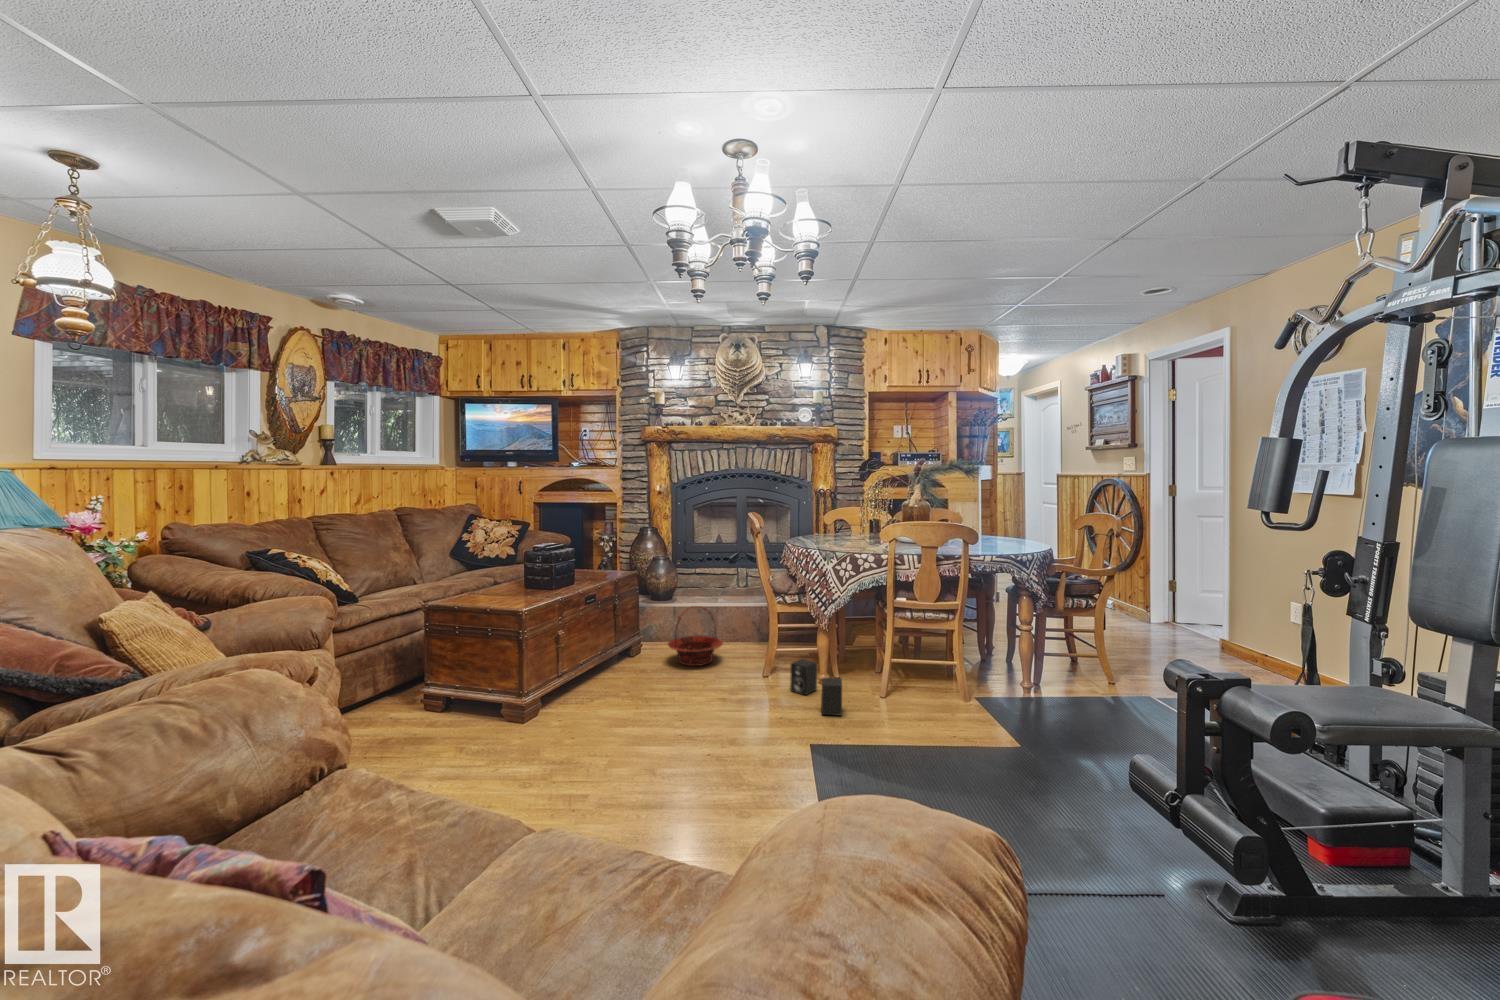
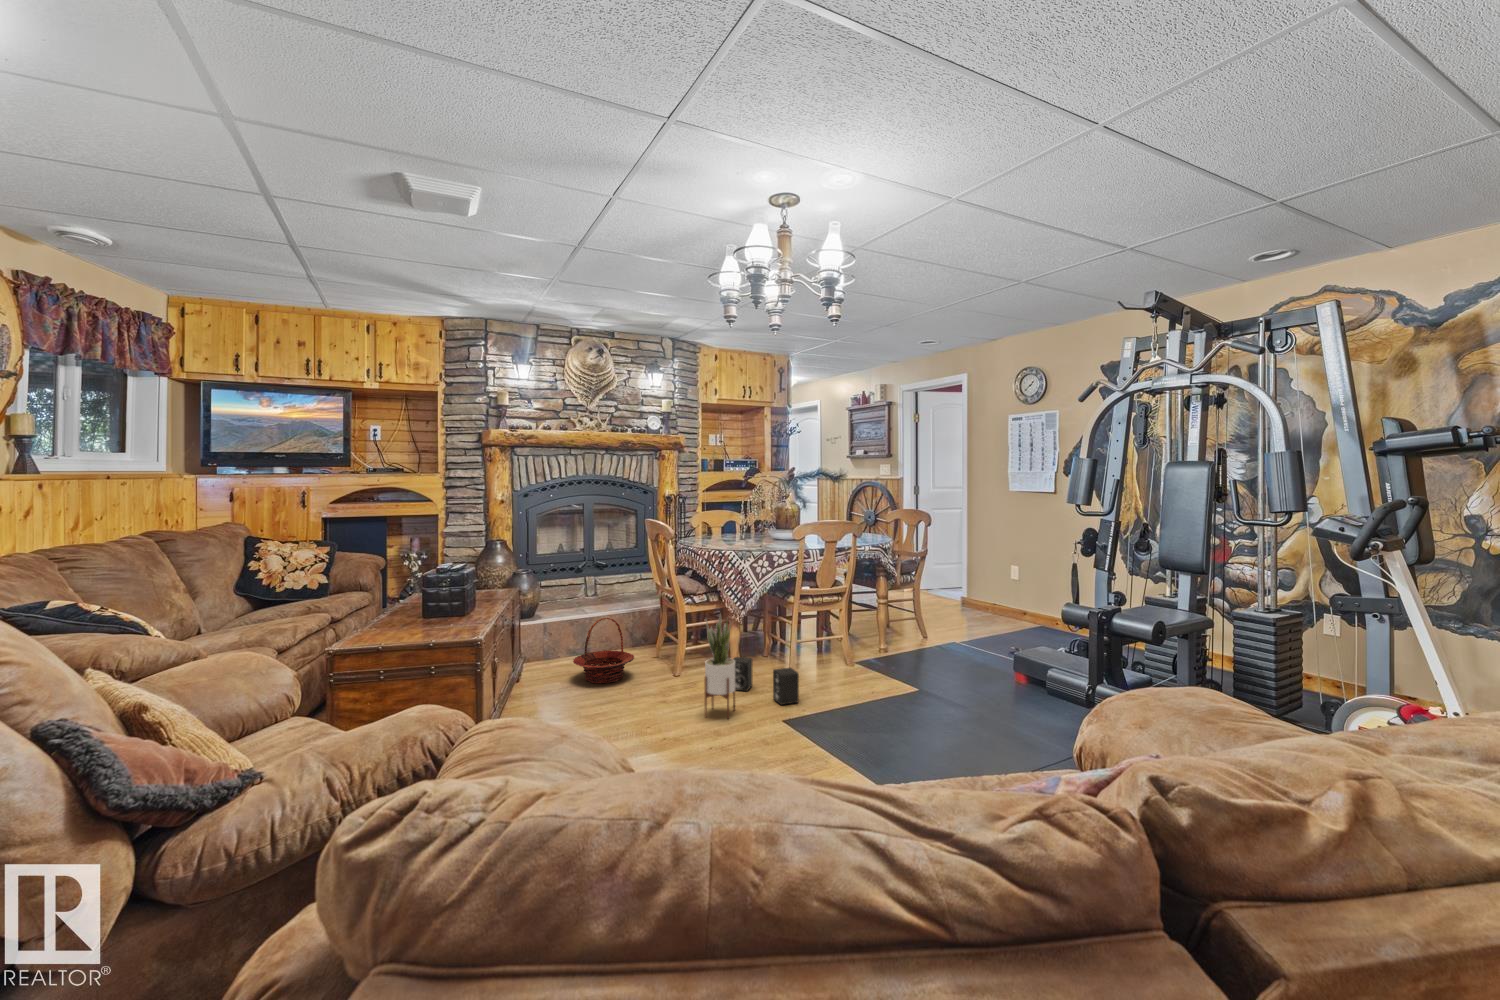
potted plant: none [737,615,774,719] -> present [705,617,735,718]

